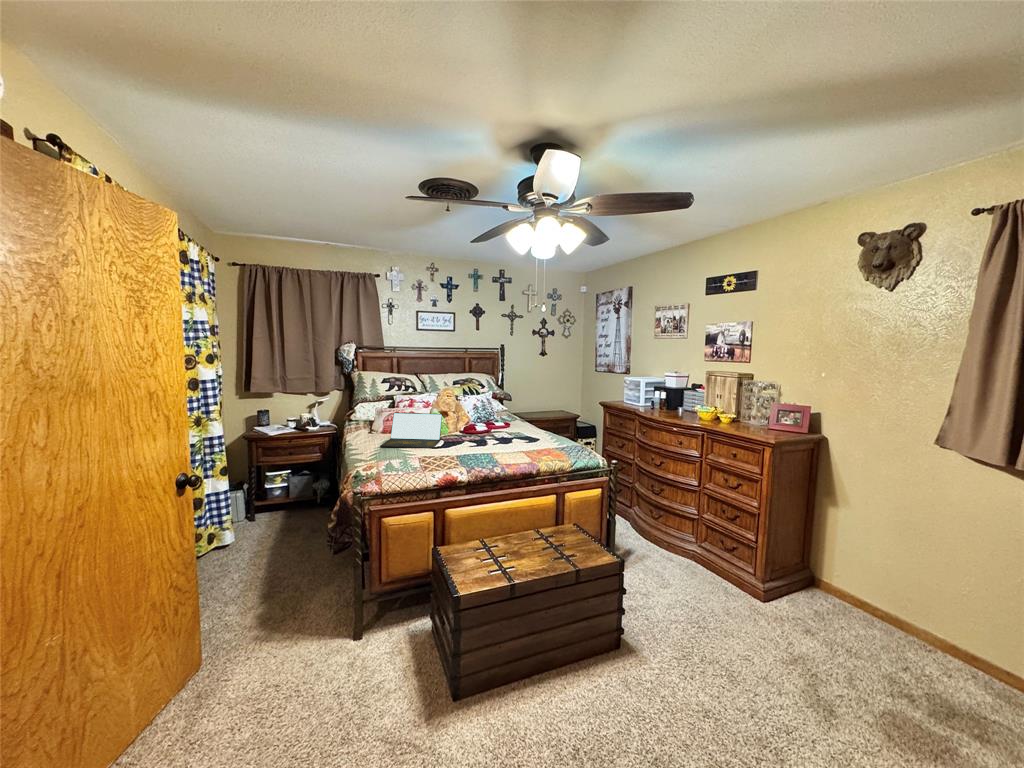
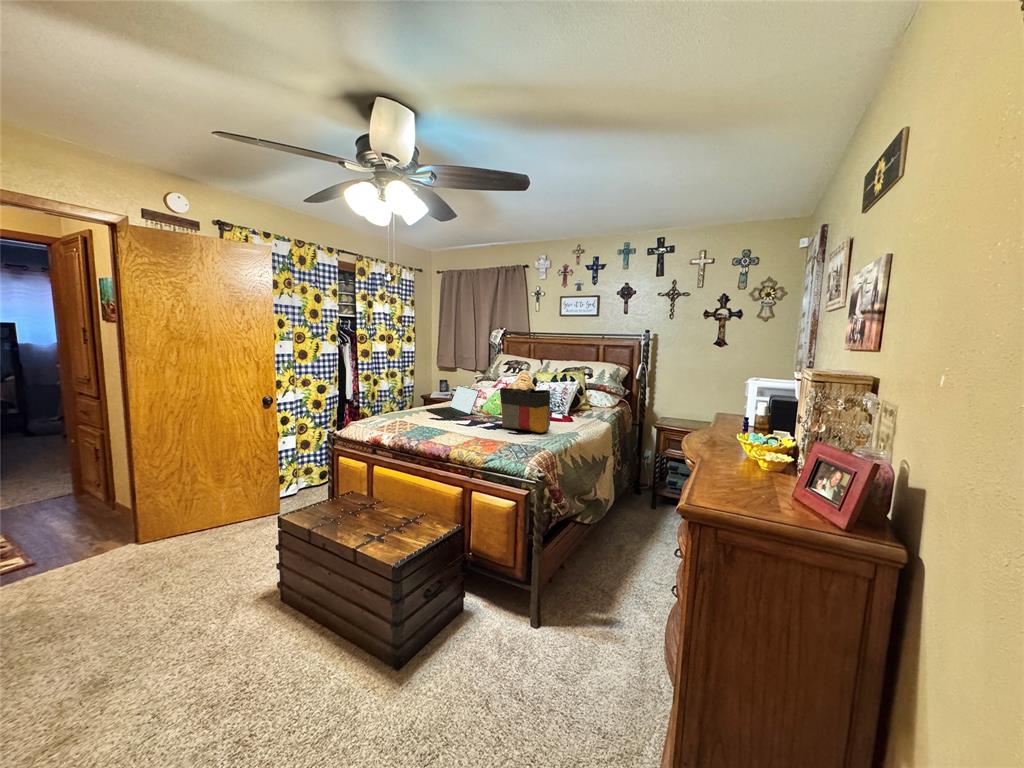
tote bag: none [501,402,549,442] -> present [500,388,550,433]

